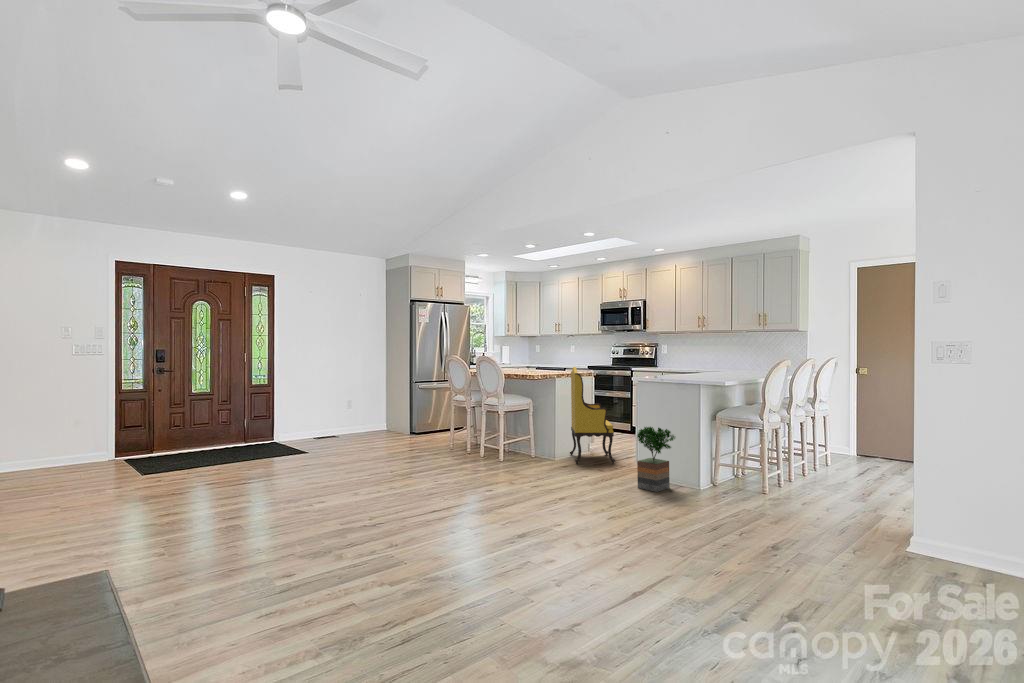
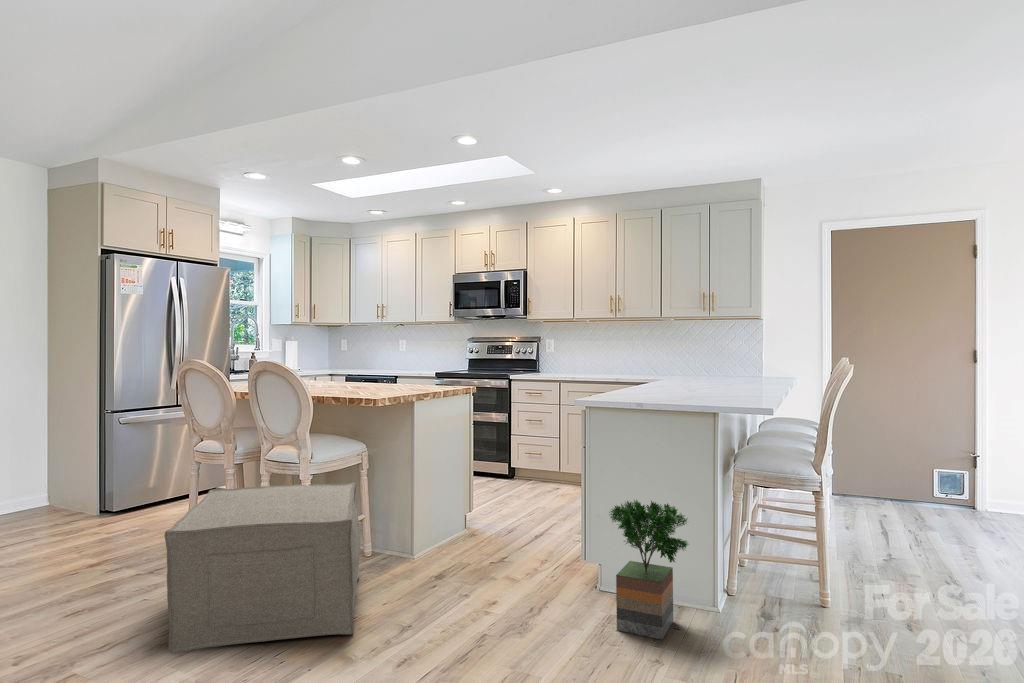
armchair: present [570,367,615,464] -> none [436,378,530,567]
ottoman: none [443,416,526,477] -> present [164,483,360,653]

